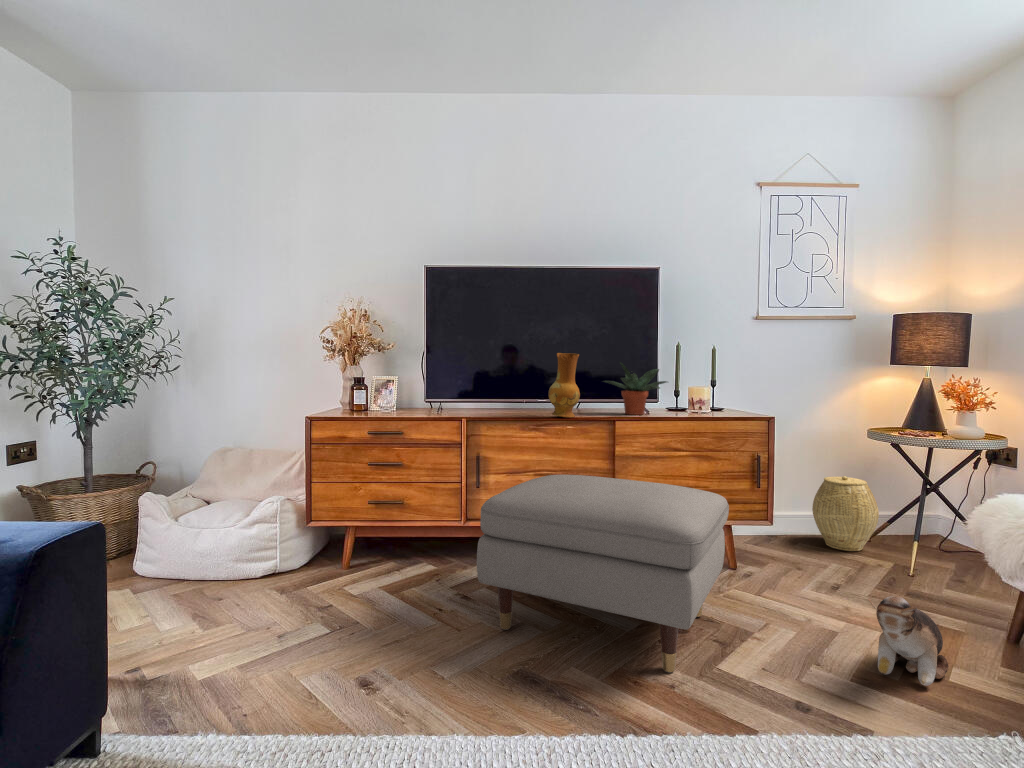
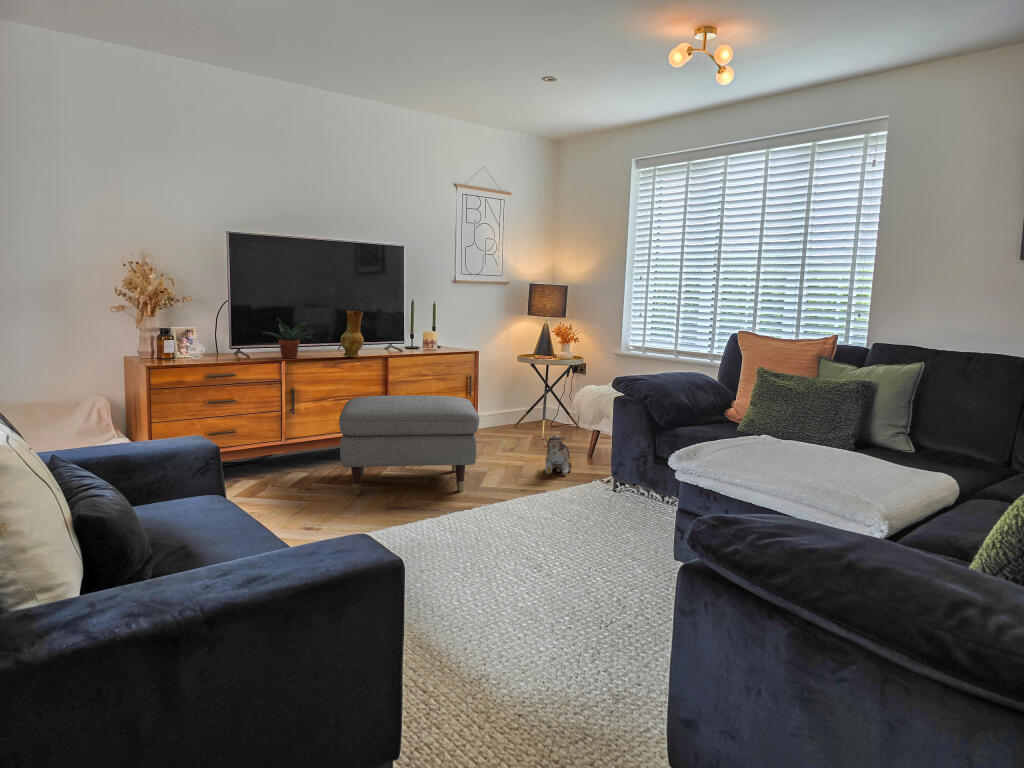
potted plant: present [603,362,667,415] -> present [263,318,314,359]
woven basket: present [812,476,879,551] -> none [488,386,524,433]

